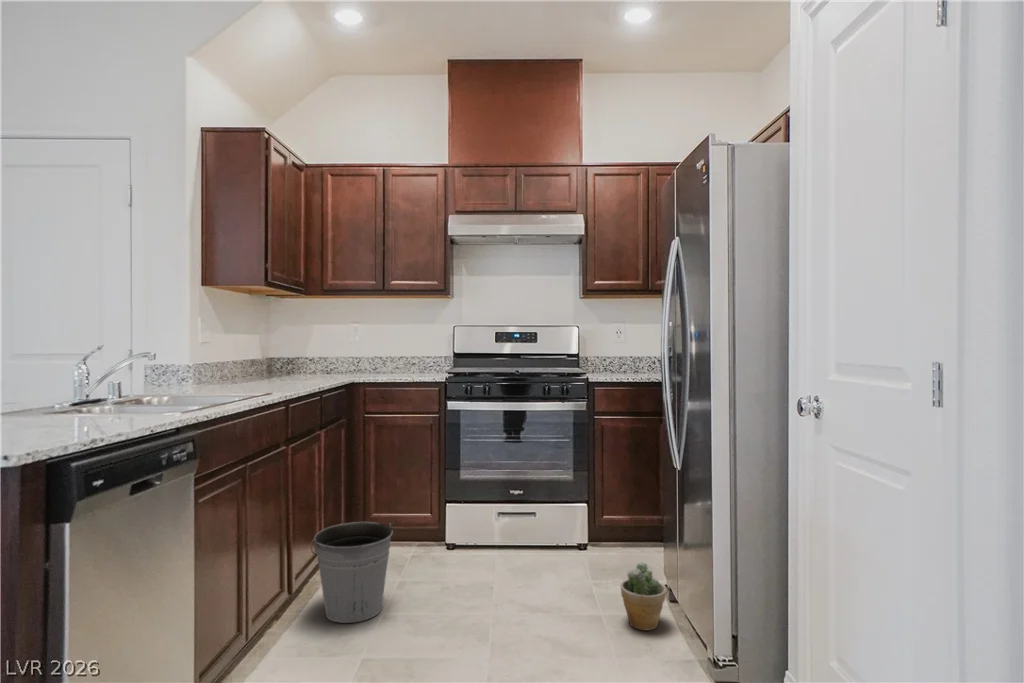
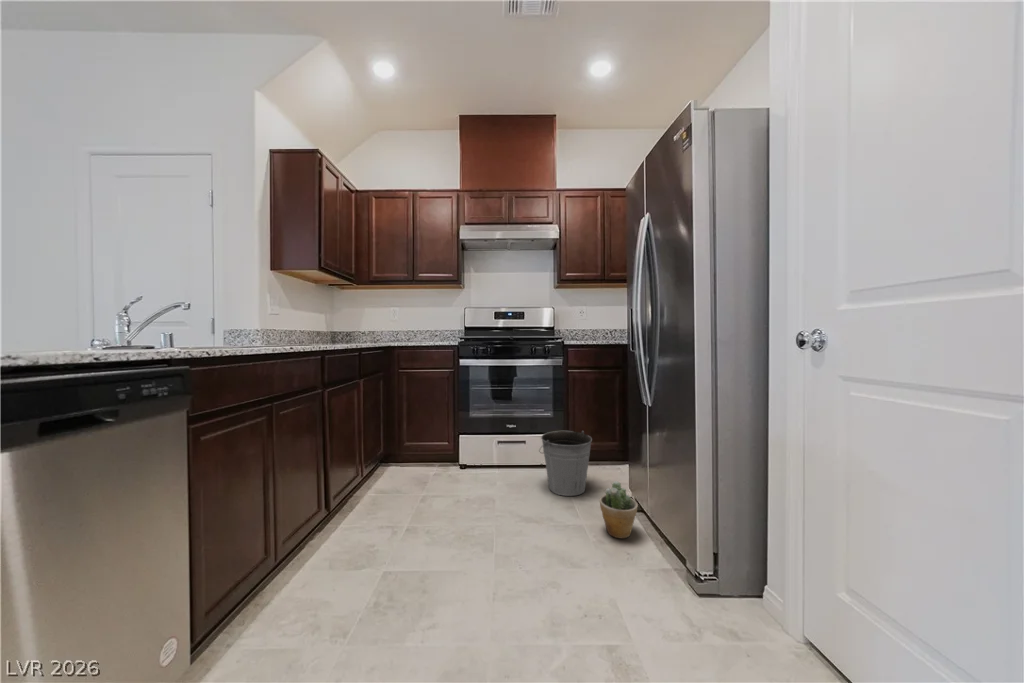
bucket: present [311,522,393,623] -> present [541,431,592,496]

